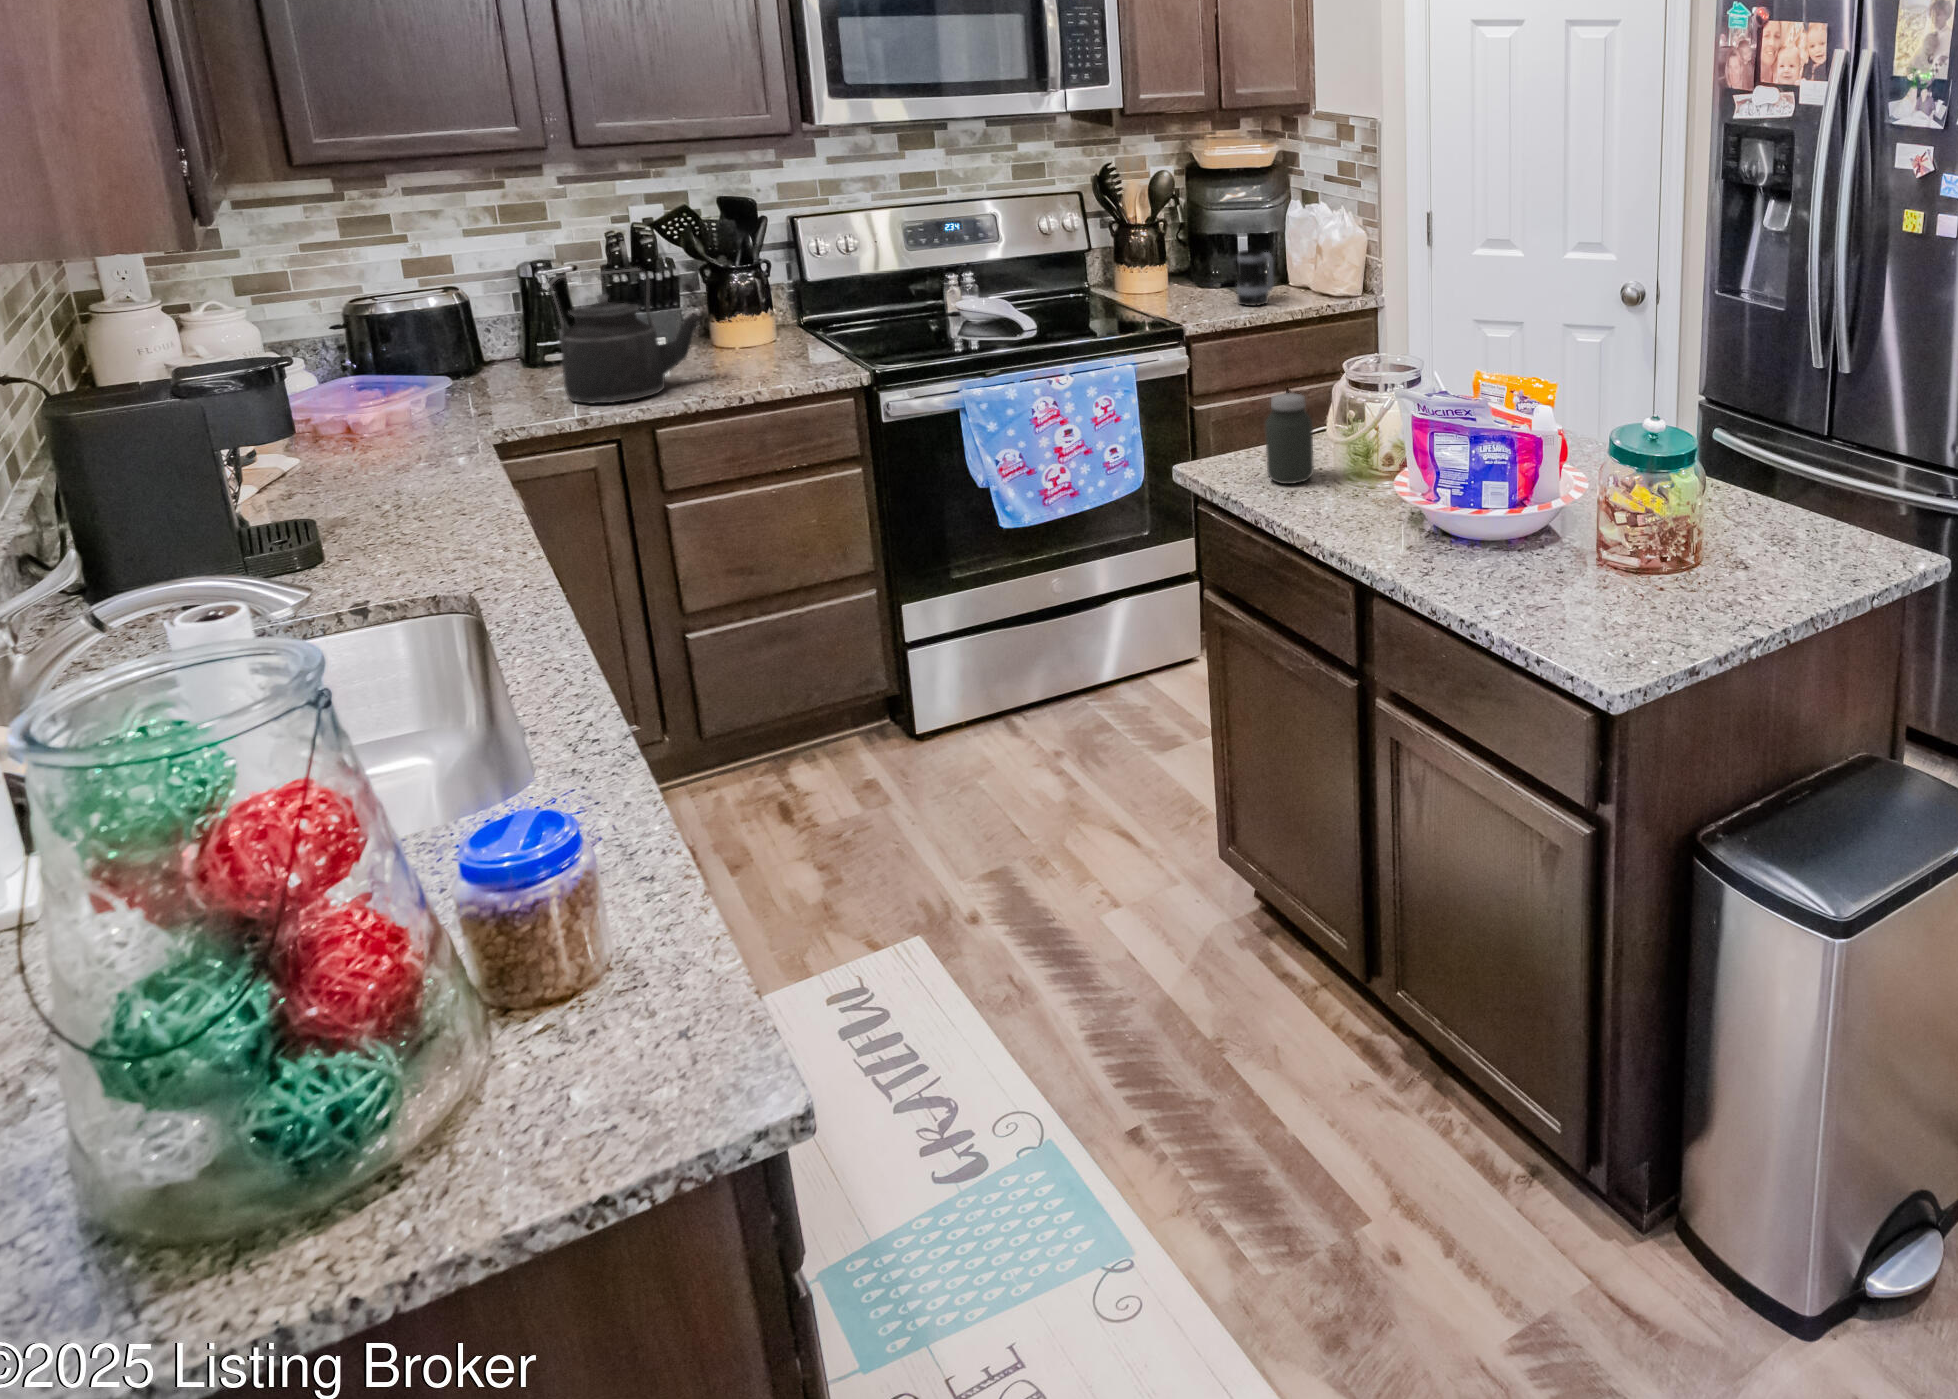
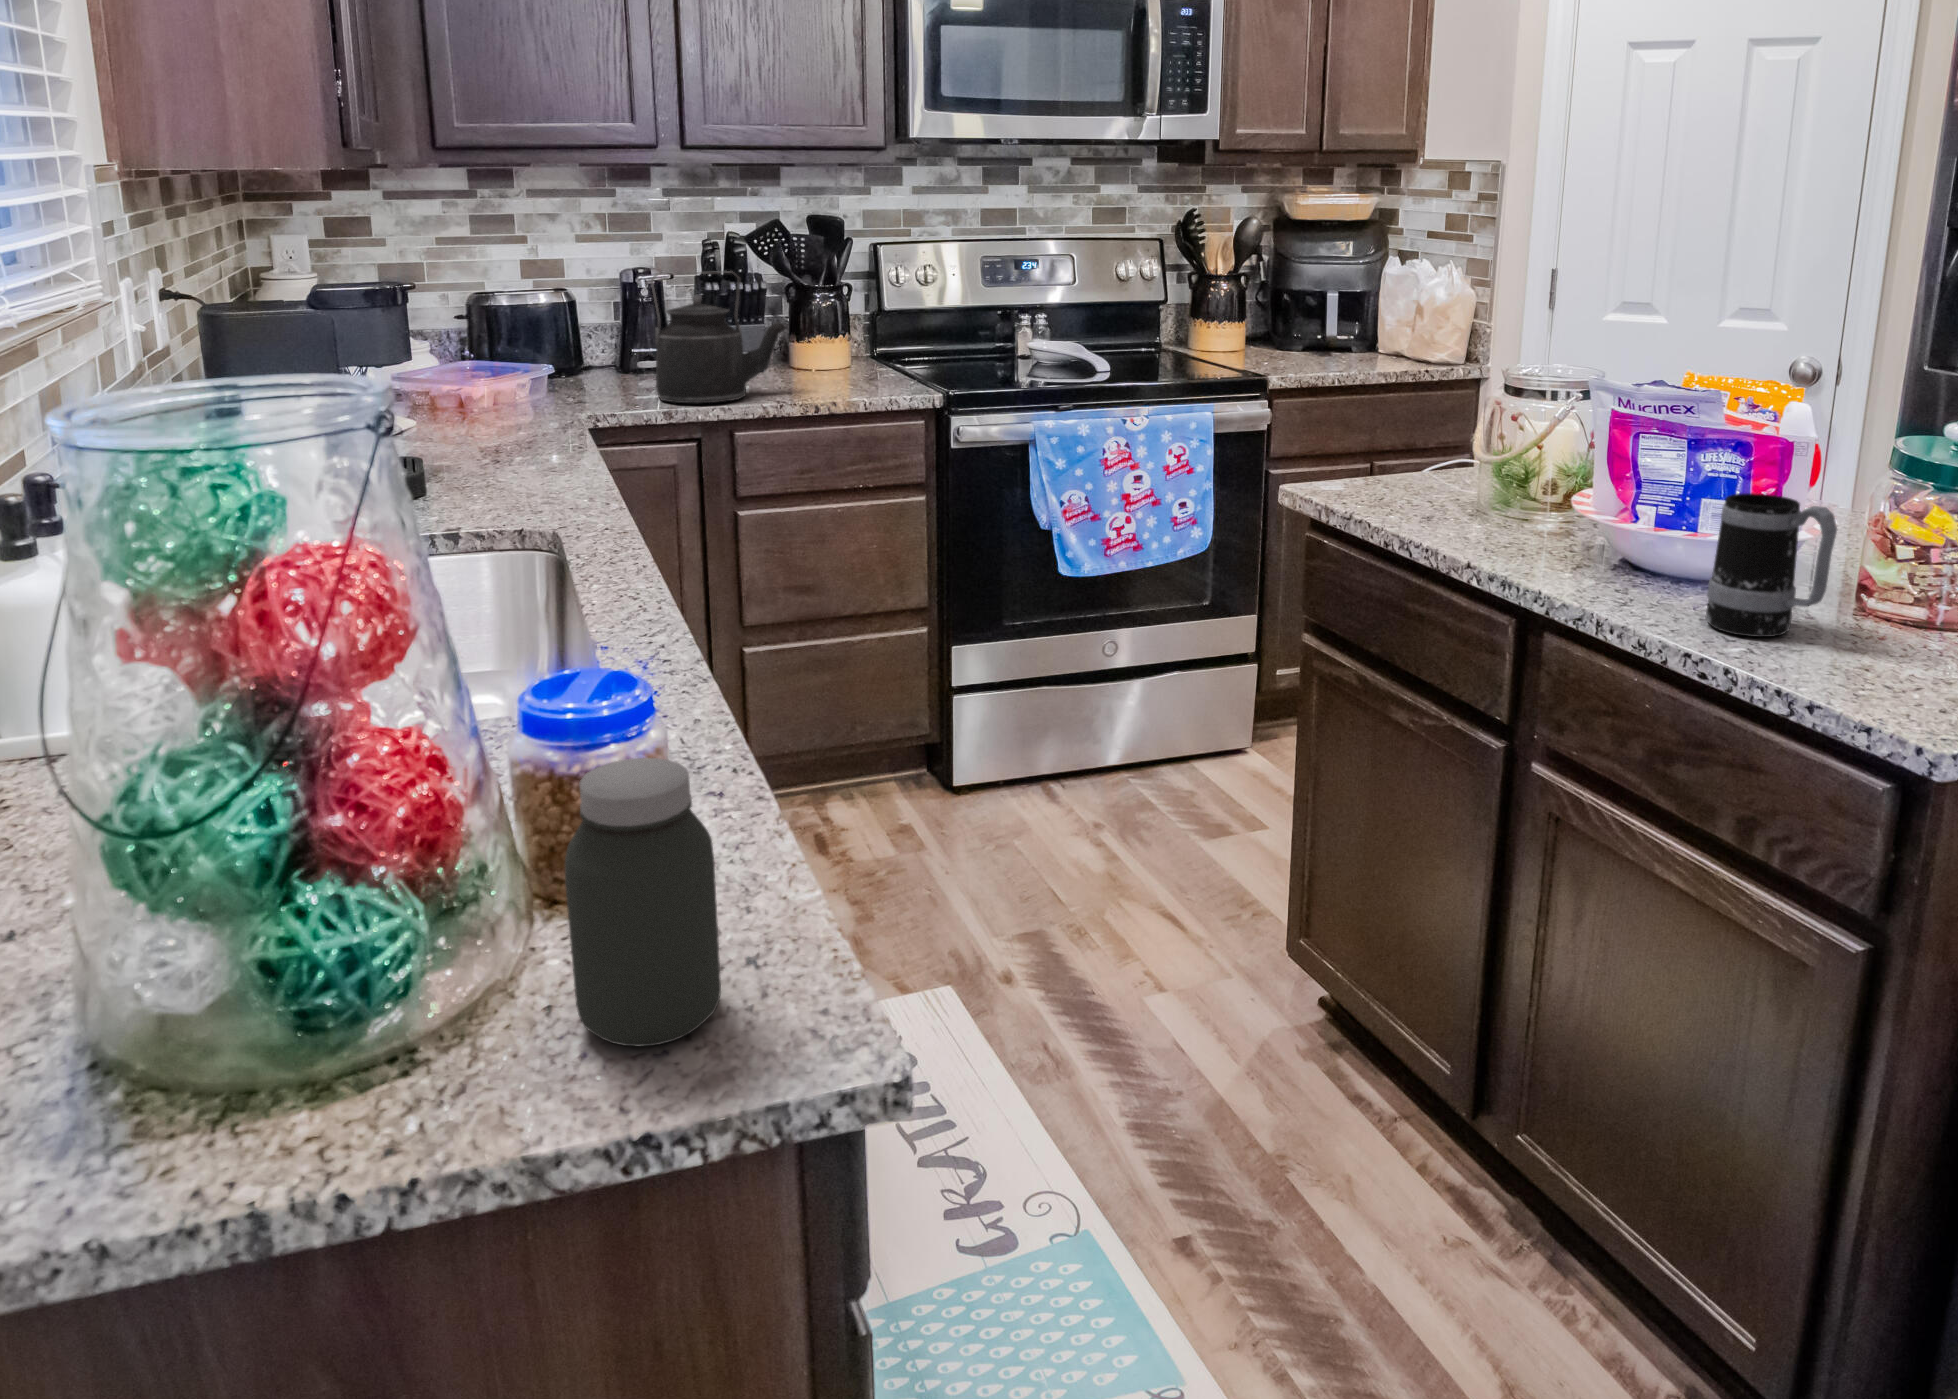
mug: present [1237,250,1274,306] -> present [1705,493,1837,637]
jar: present [1265,393,1314,484] -> present [565,758,721,1046]

